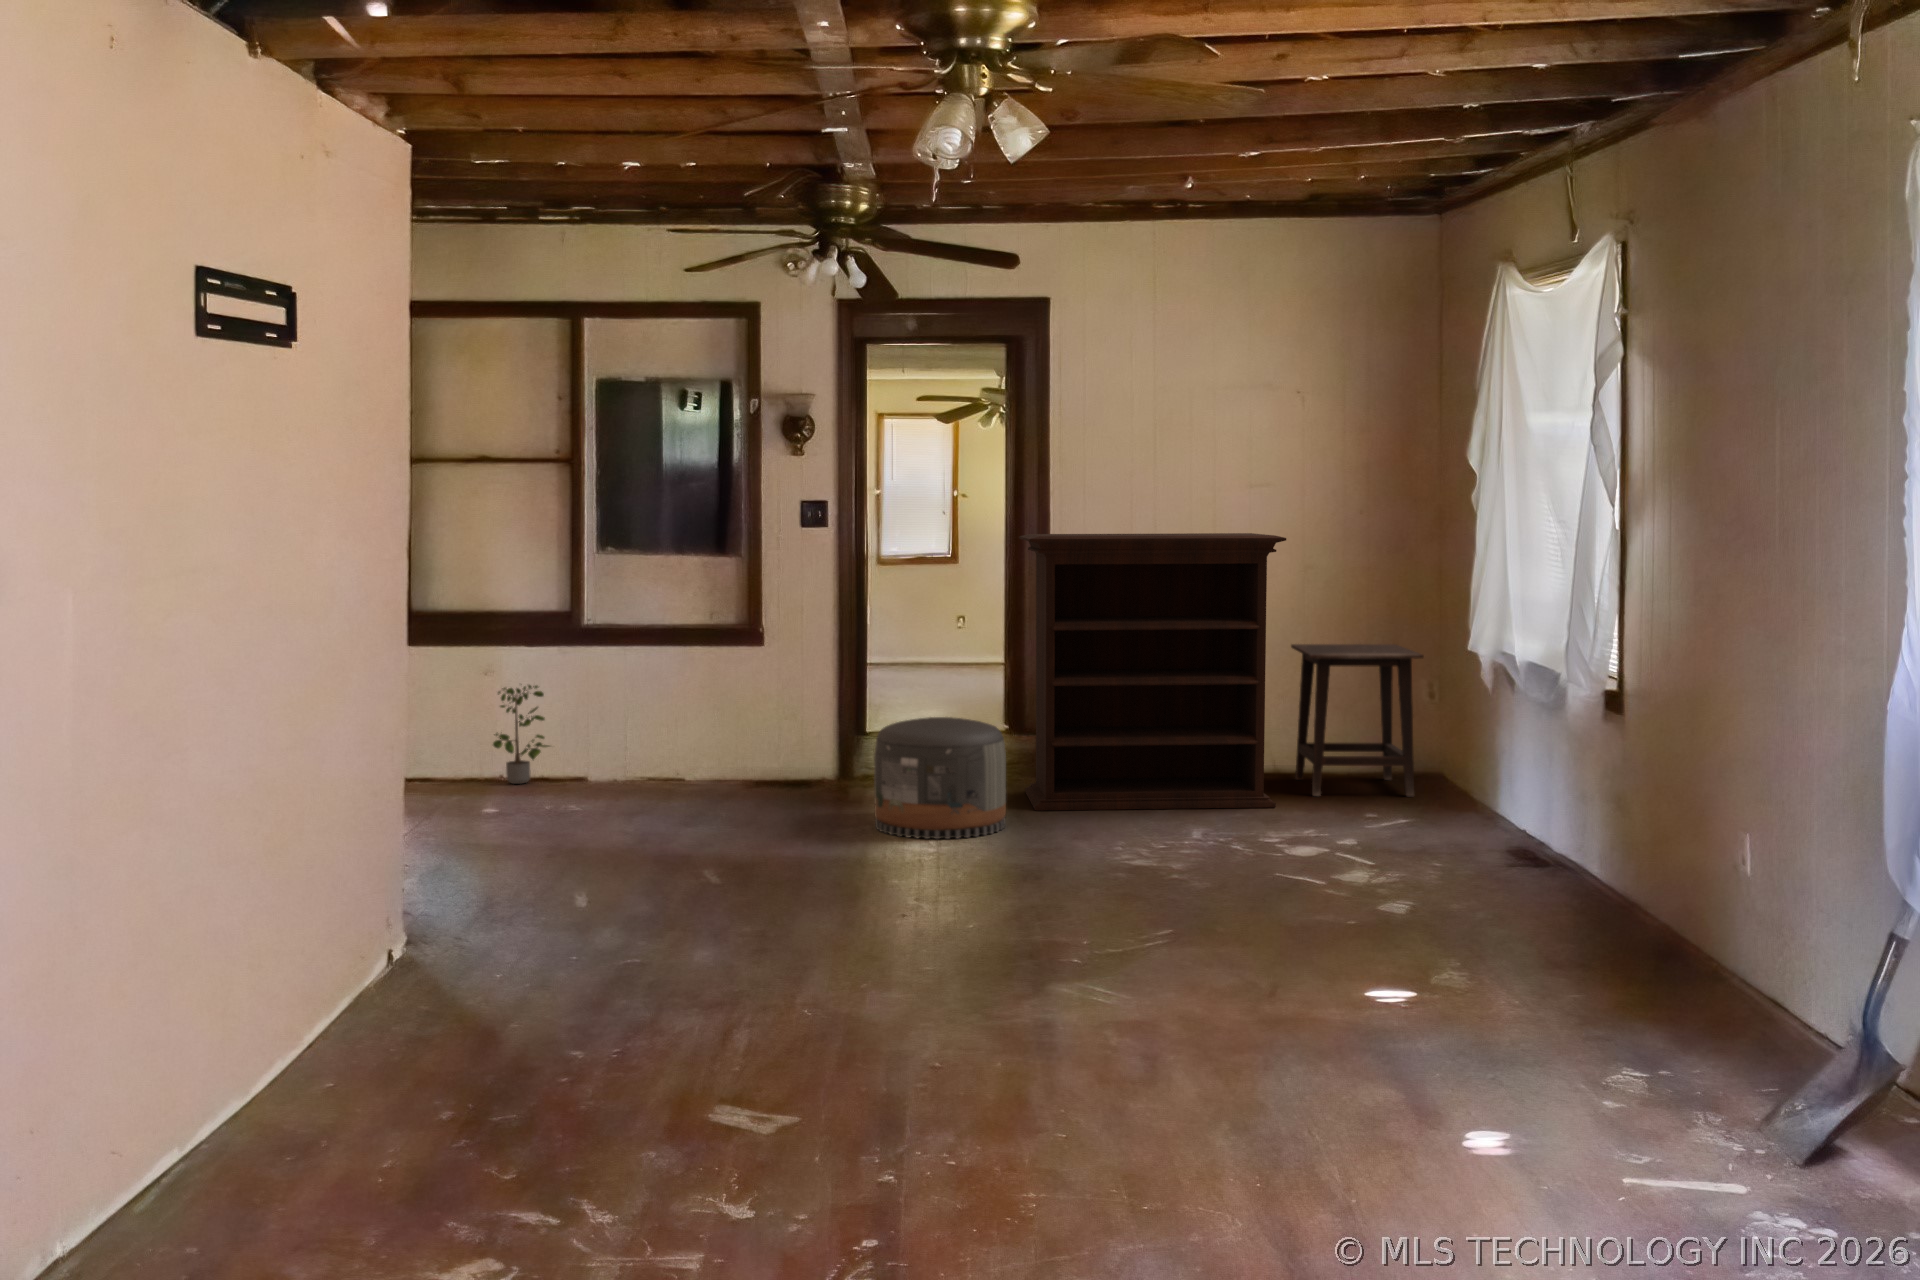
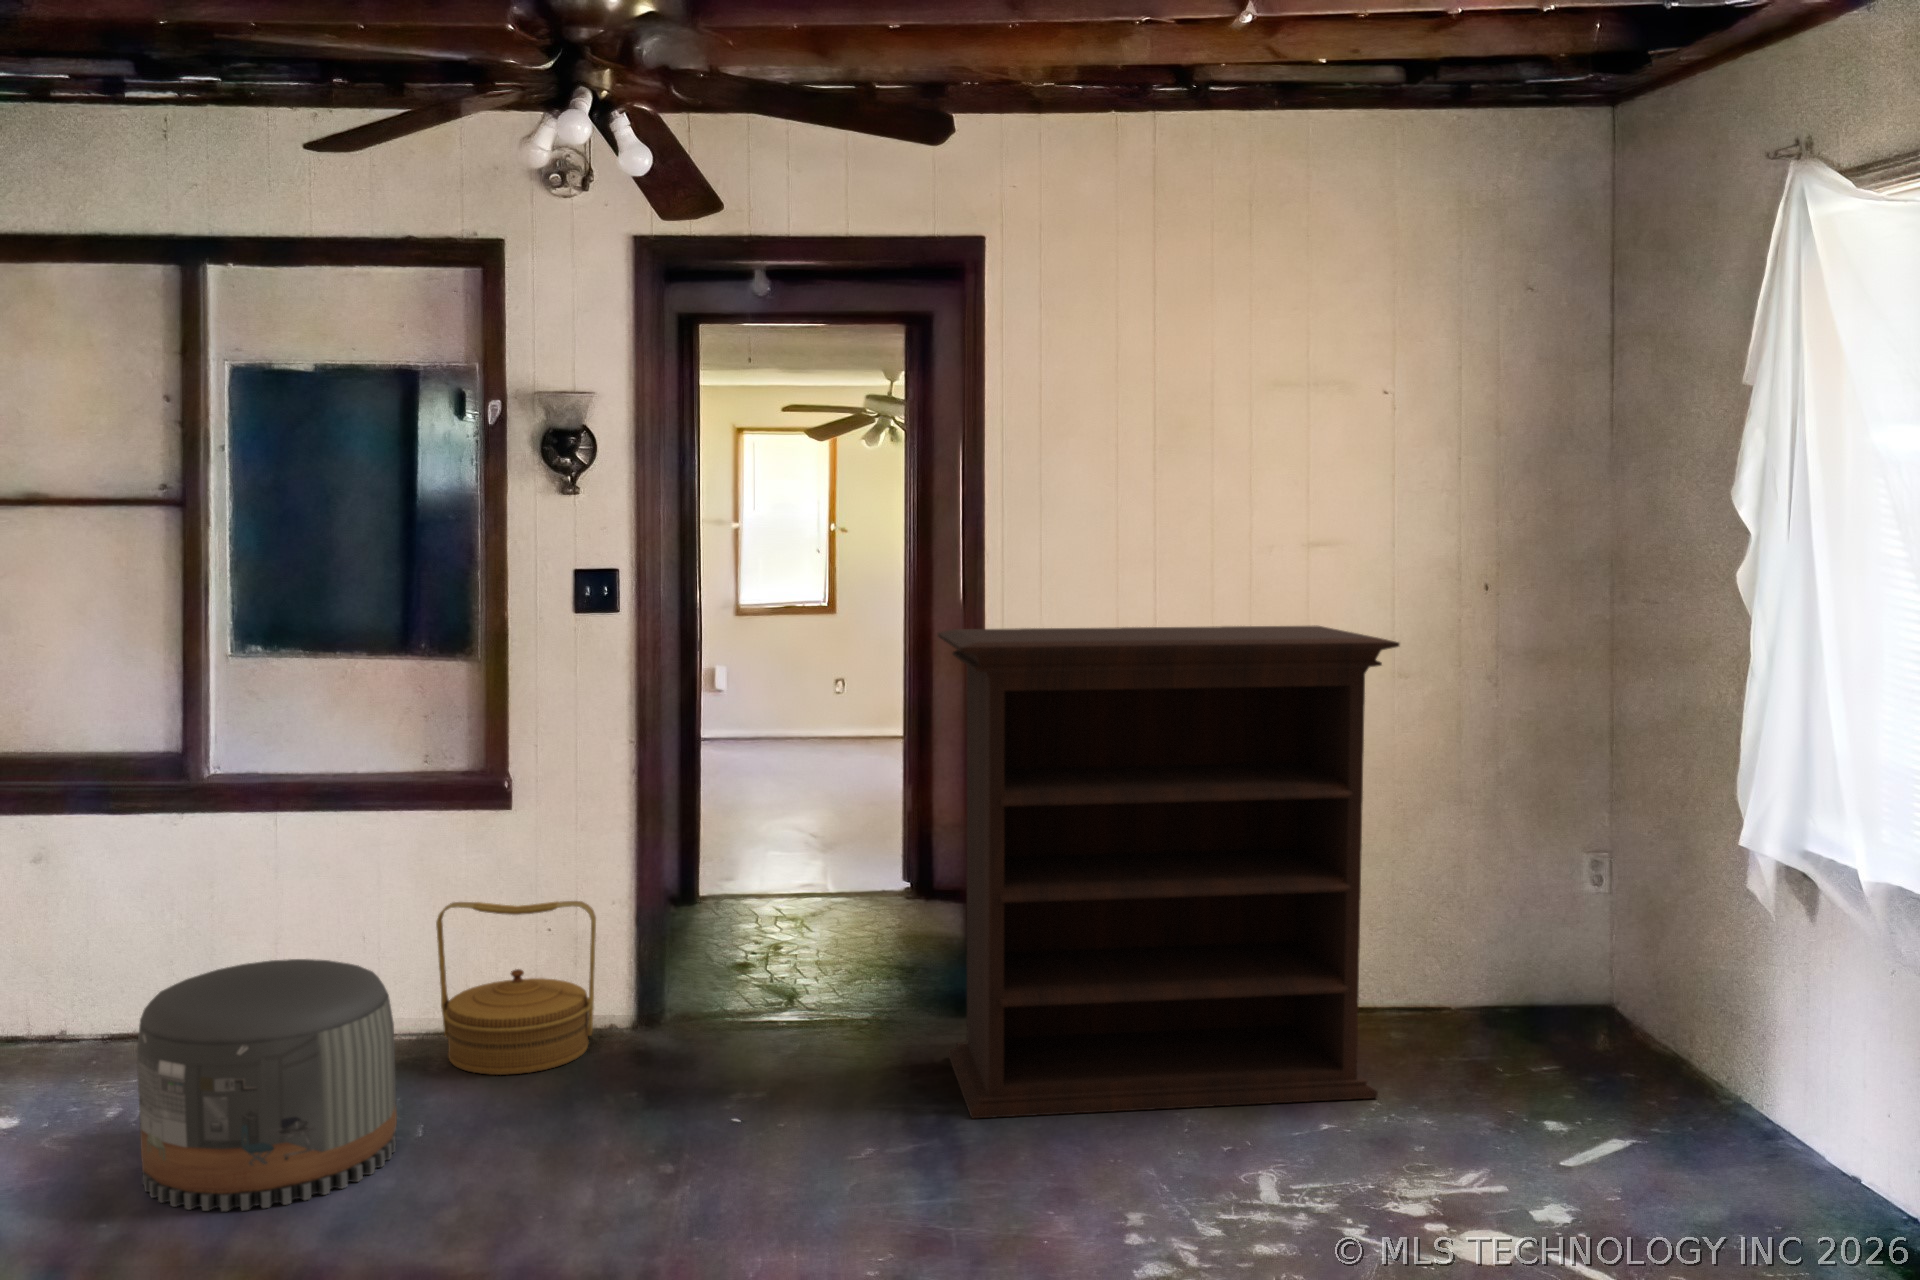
side table: present [1291,644,1424,796] -> none [1366,794,1606,1060]
potted plant: present [493,685,549,784] -> none [35,877,152,1052]
woven basket: none [723,697,816,794] -> present [436,901,596,1075]
pouf: present [874,717,1006,839] -> present [137,959,397,1211]

